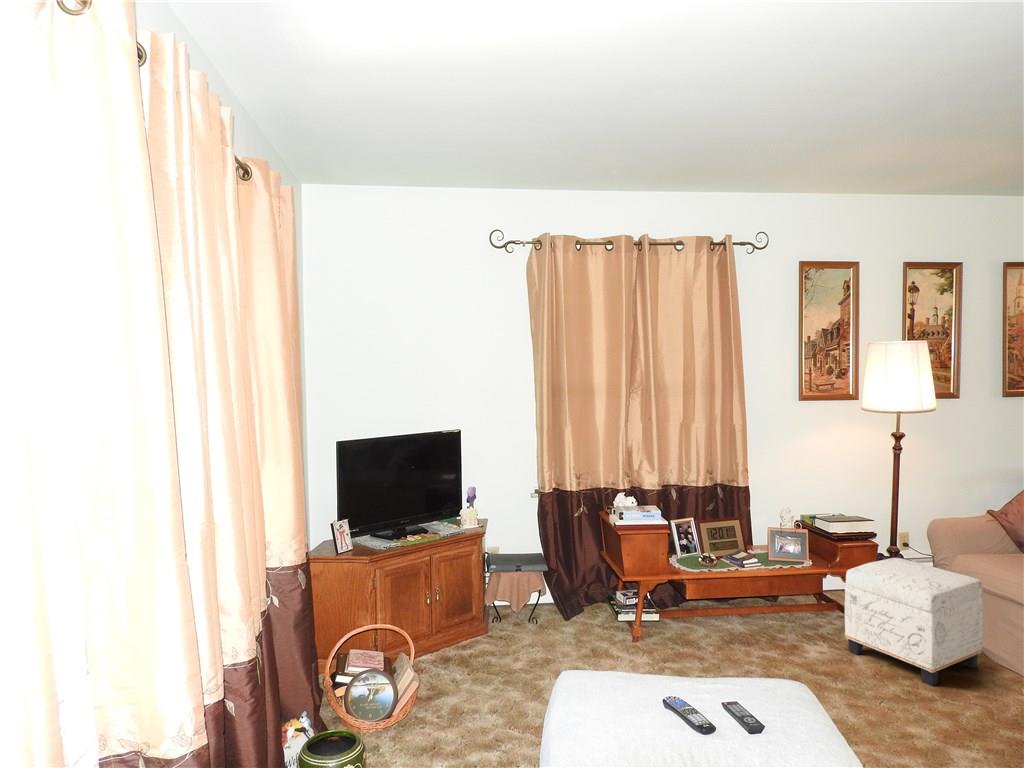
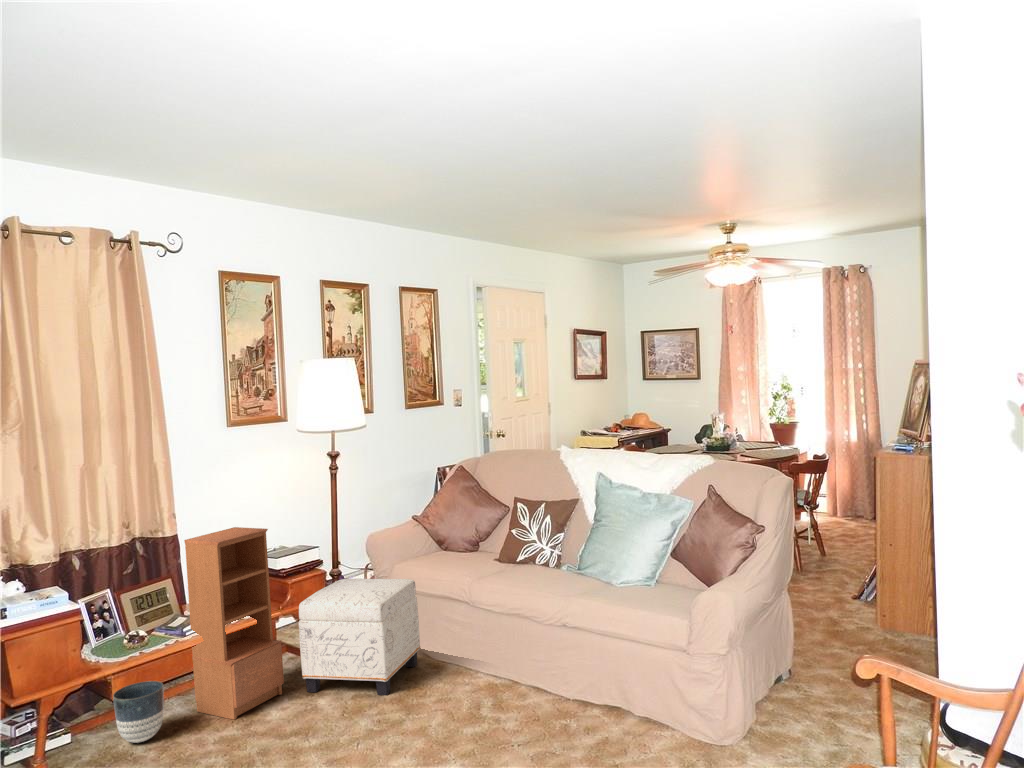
bookcase: none [749,489,827,651] -> present [184,527,284,719]
planter: none [687,594,724,640] -> present [113,681,164,743]

